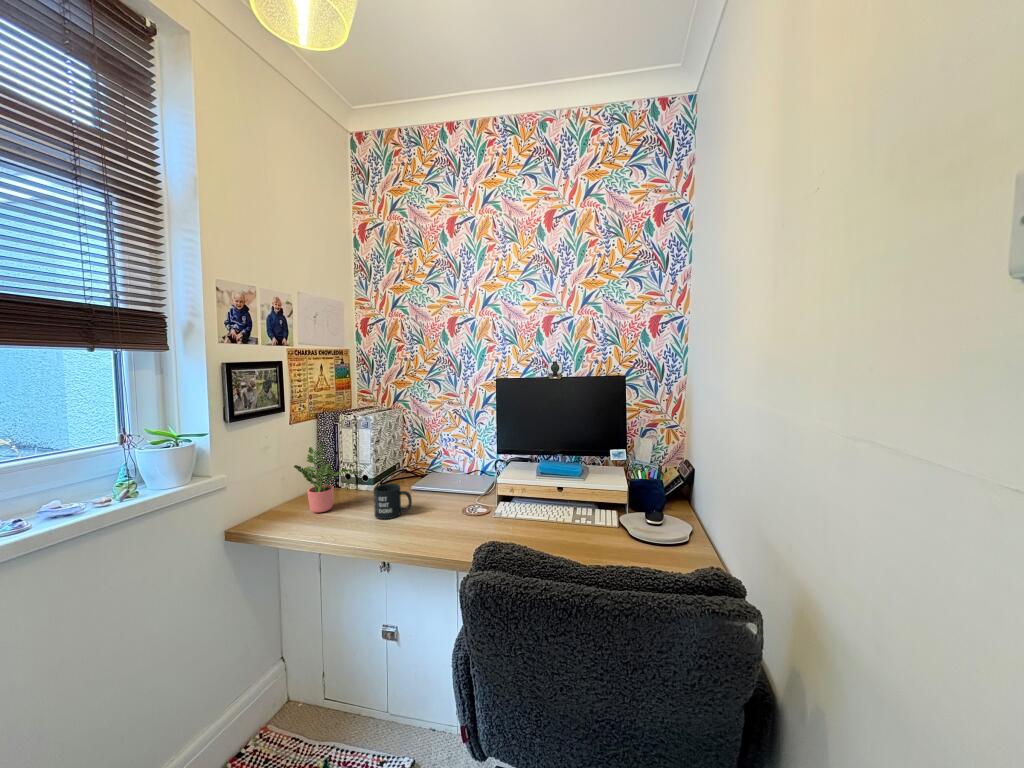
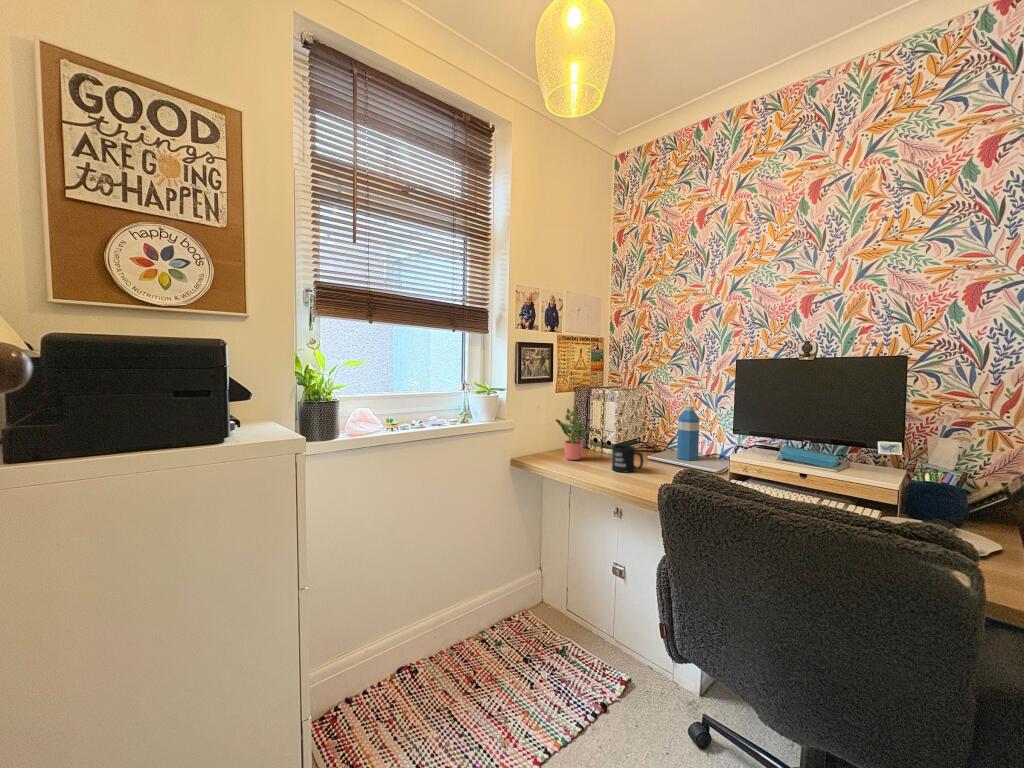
water bottle: none [441,426,462,484] -> present [677,406,699,460]

